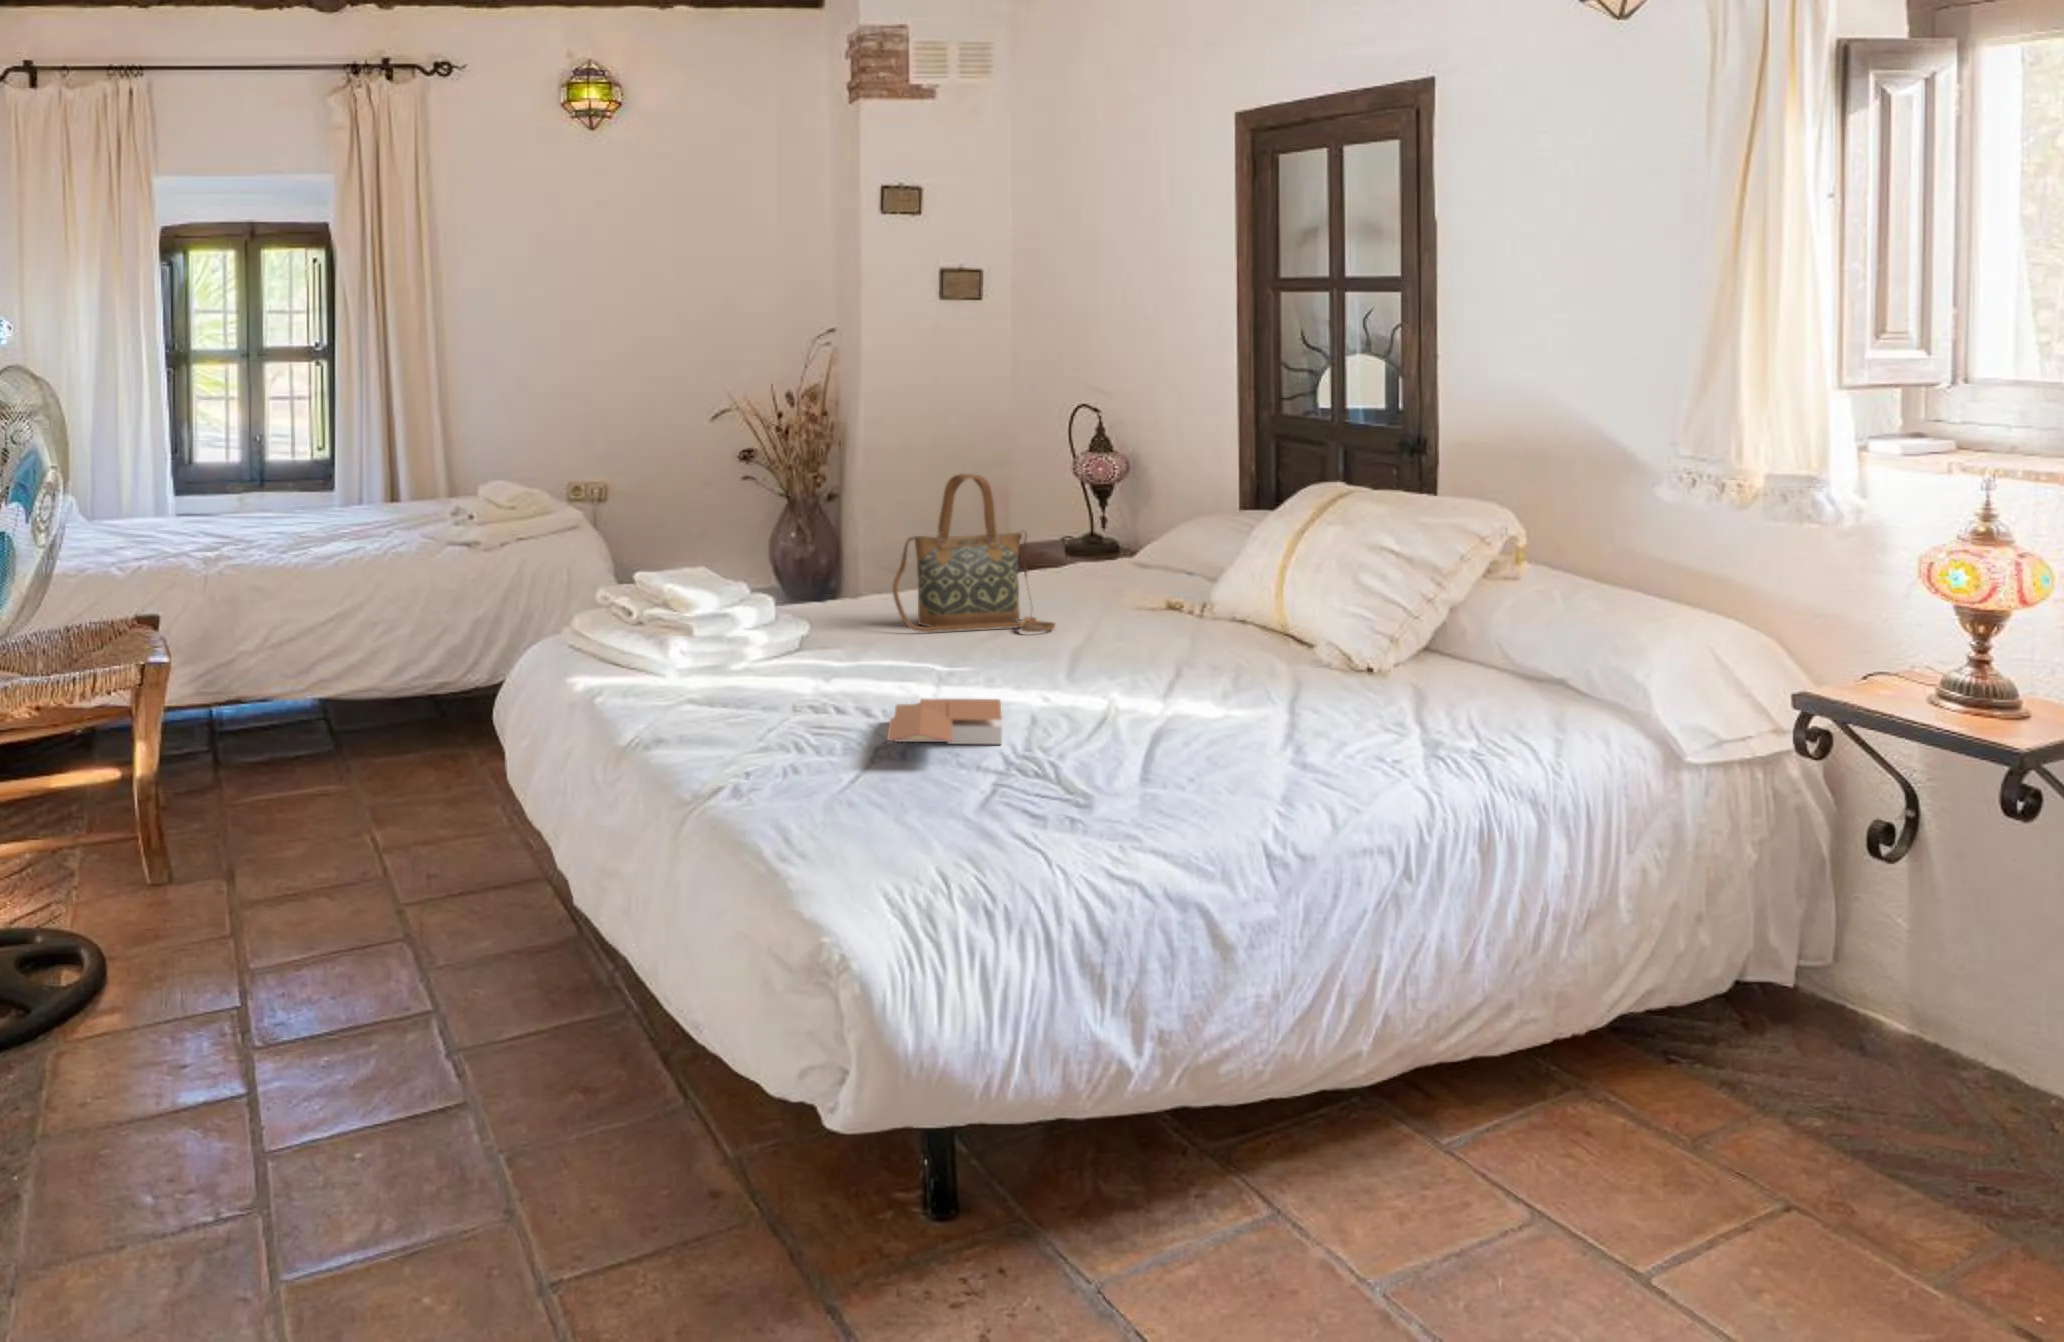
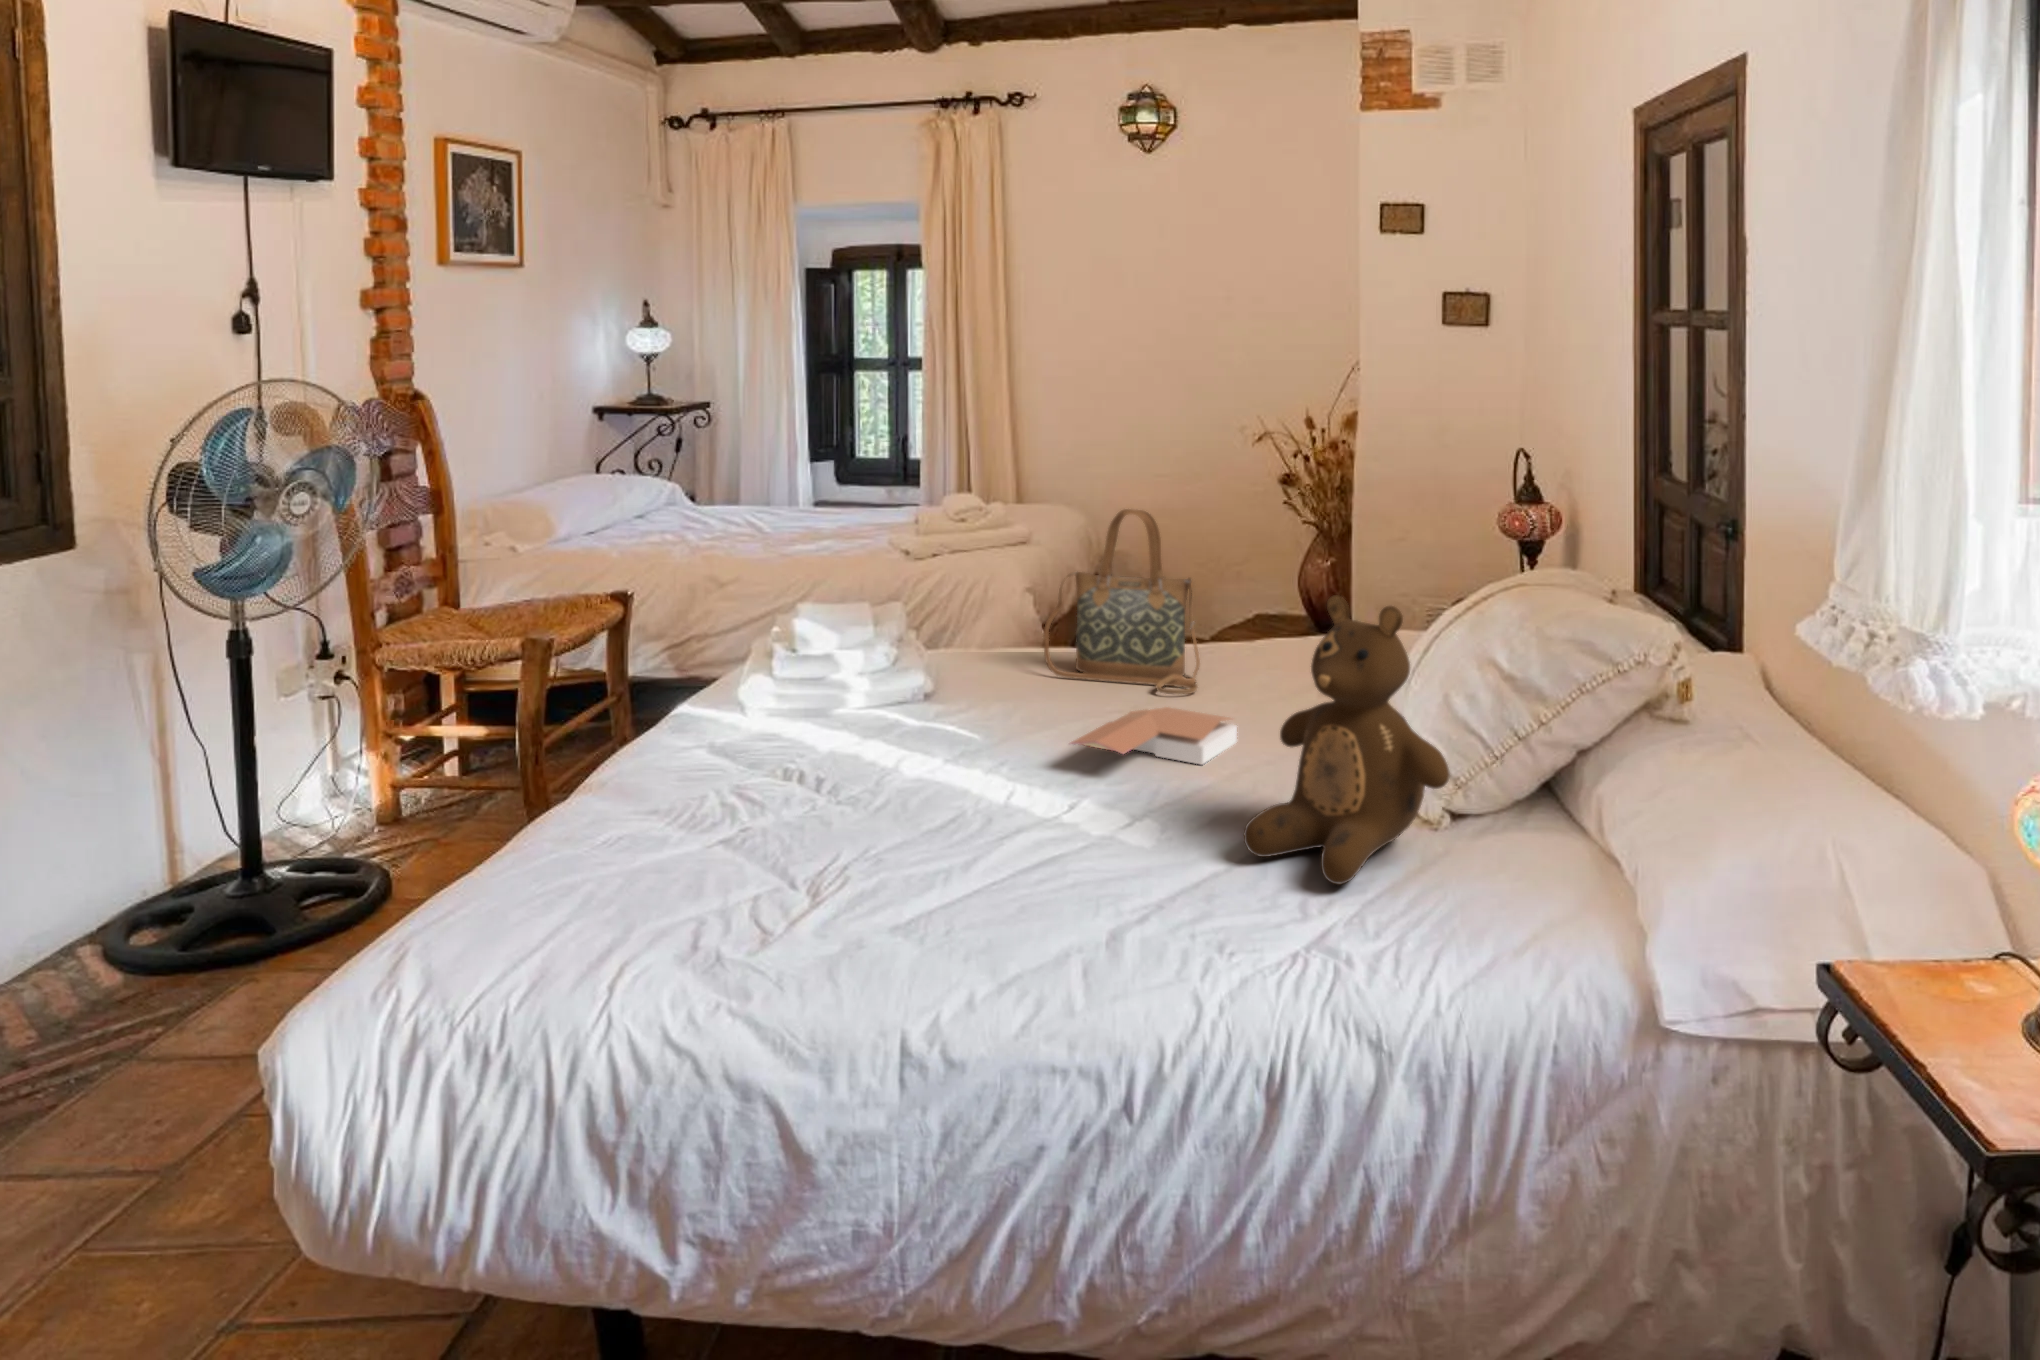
teddy bear: none [1278,508,1443,719] -> present [1243,595,1449,884]
book: present [887,699,1002,744] -> present [1071,707,1237,765]

